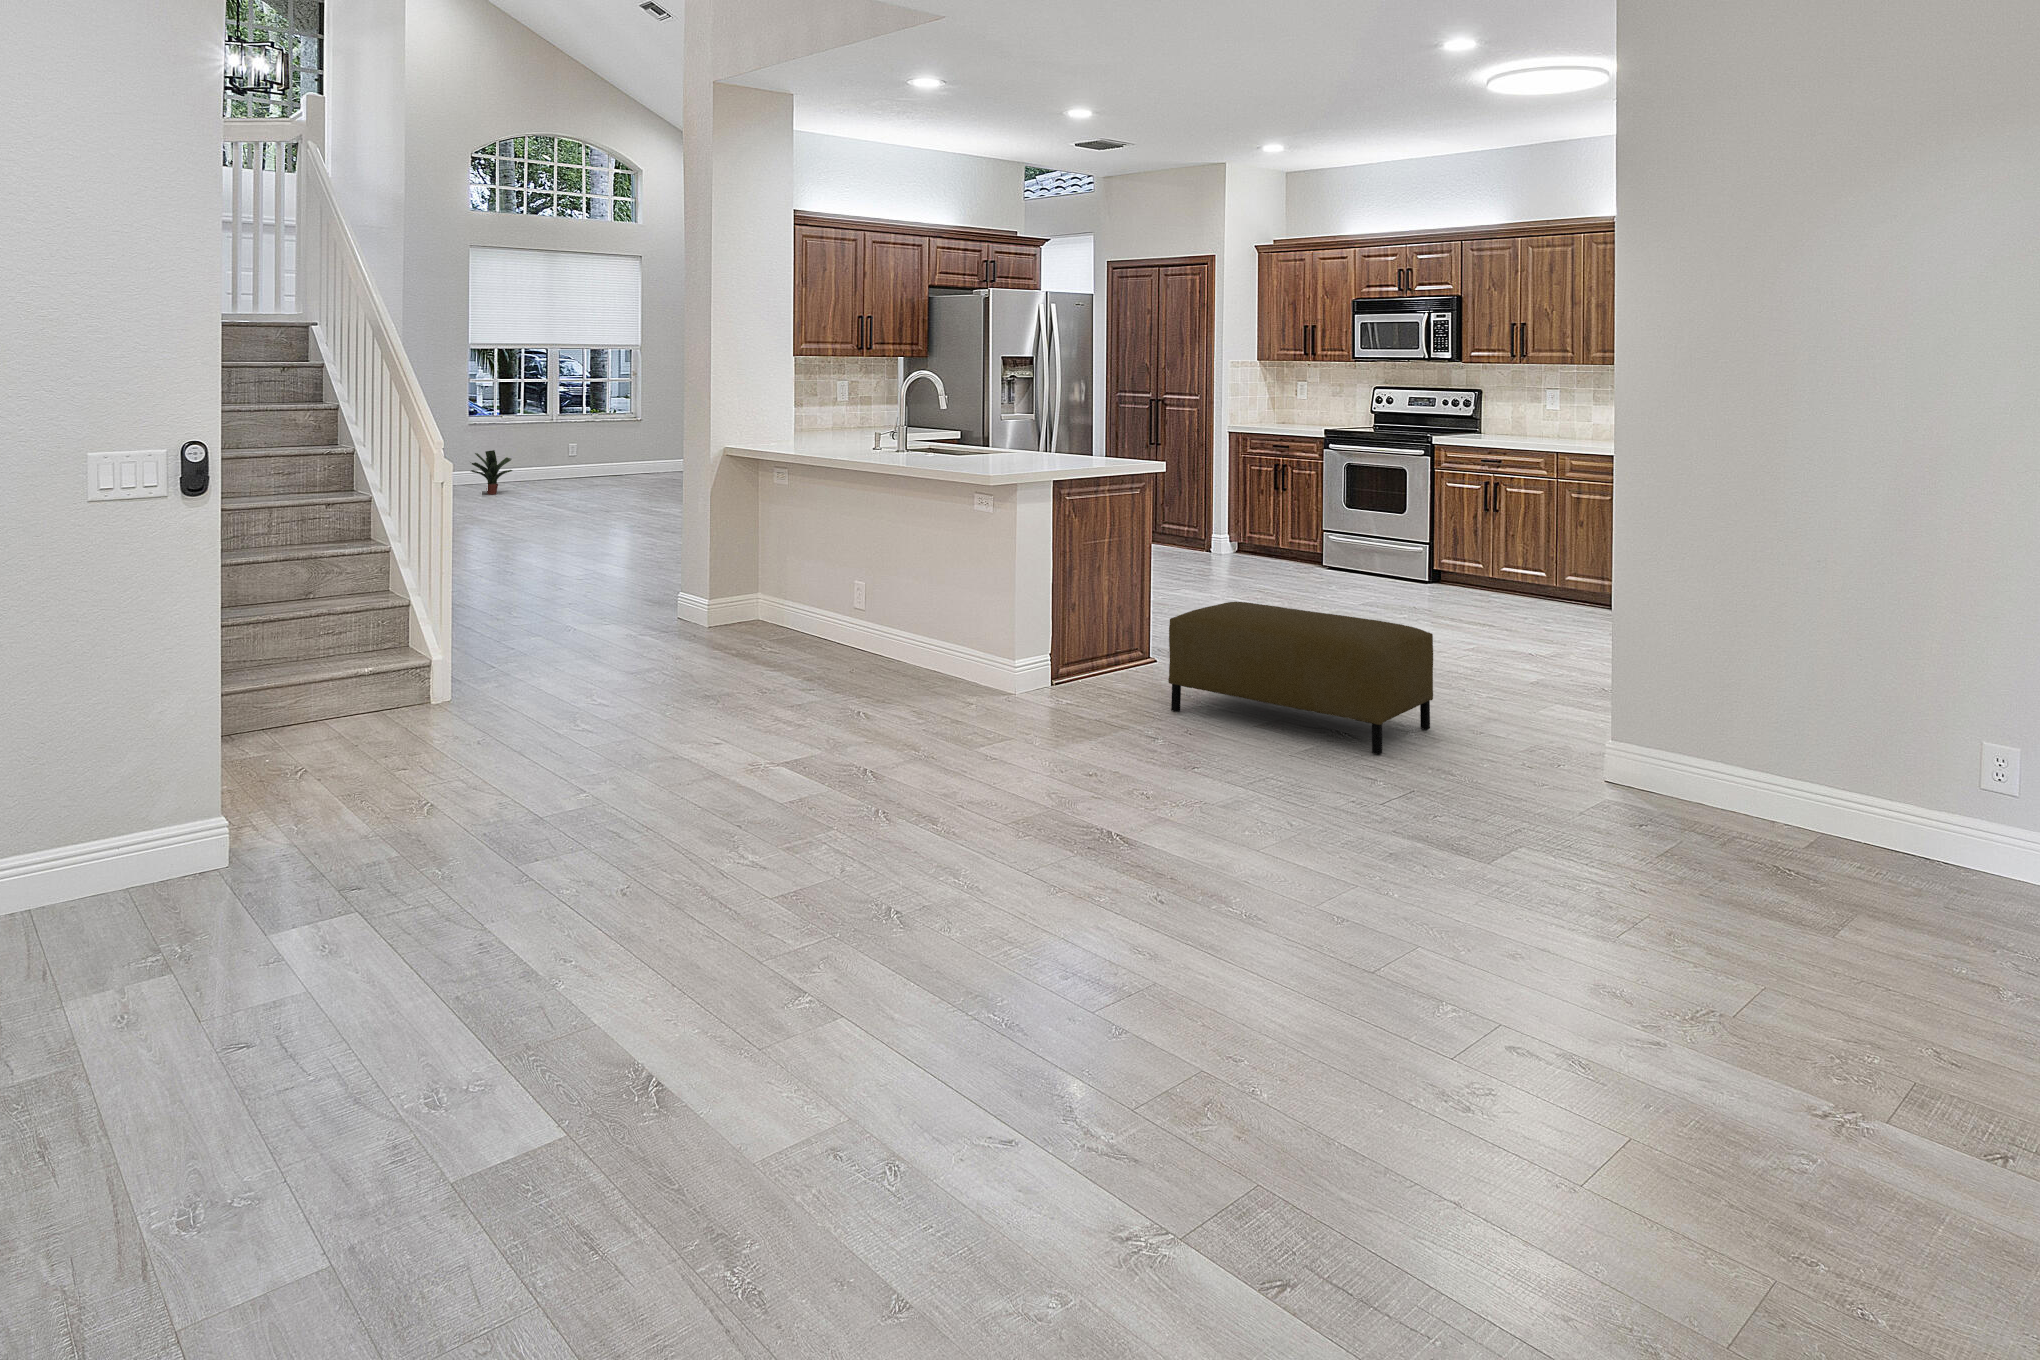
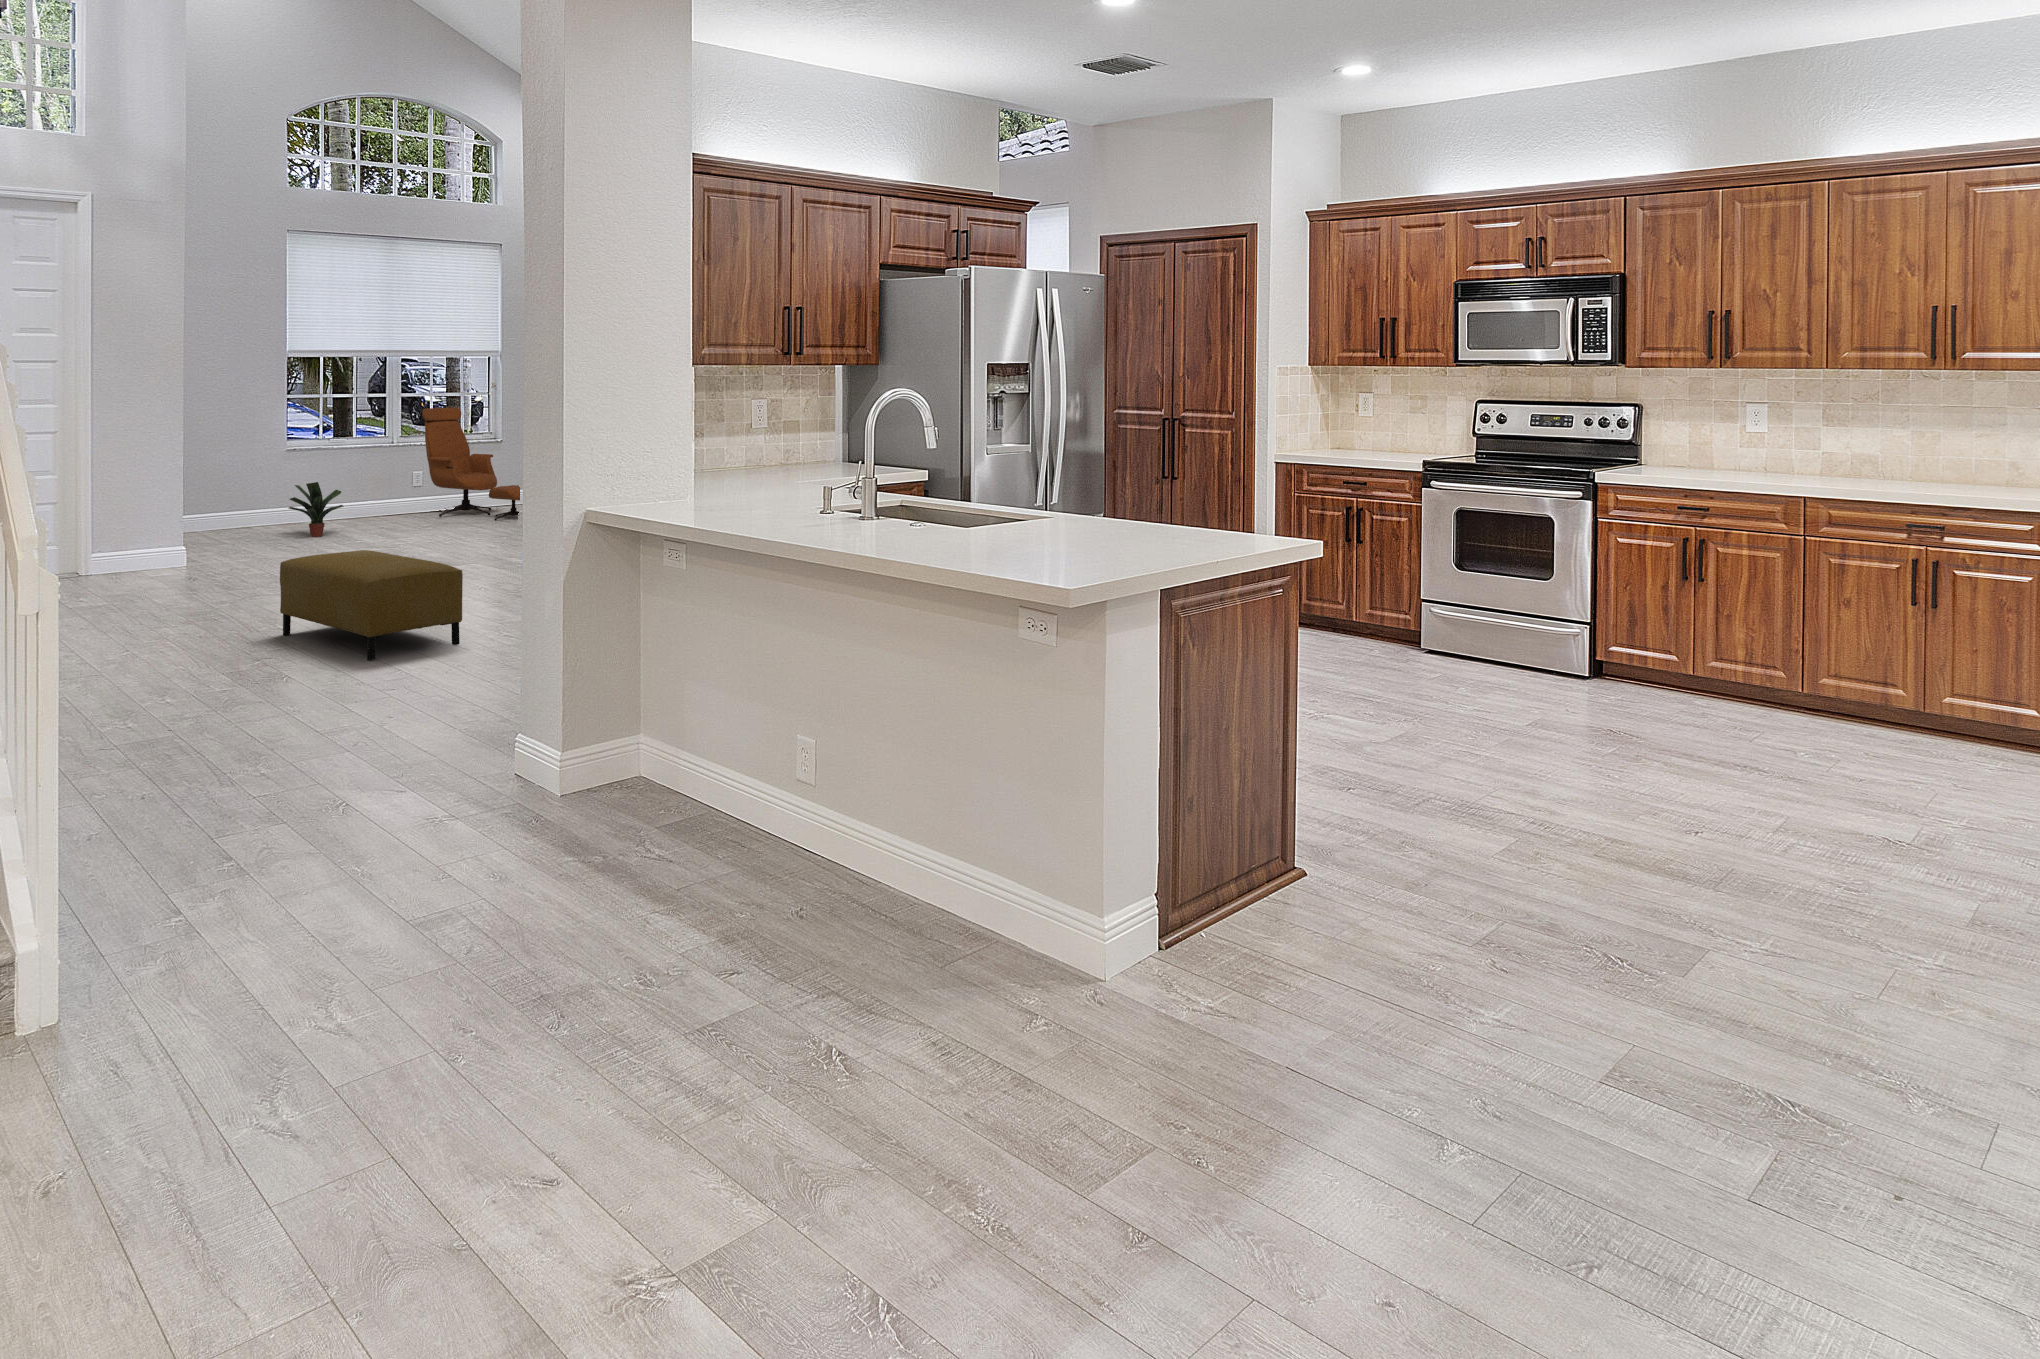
lounge chair: none [572,393,667,485] -> present [422,407,520,520]
ottoman: present [1168,602,1433,755] -> present [280,550,463,660]

